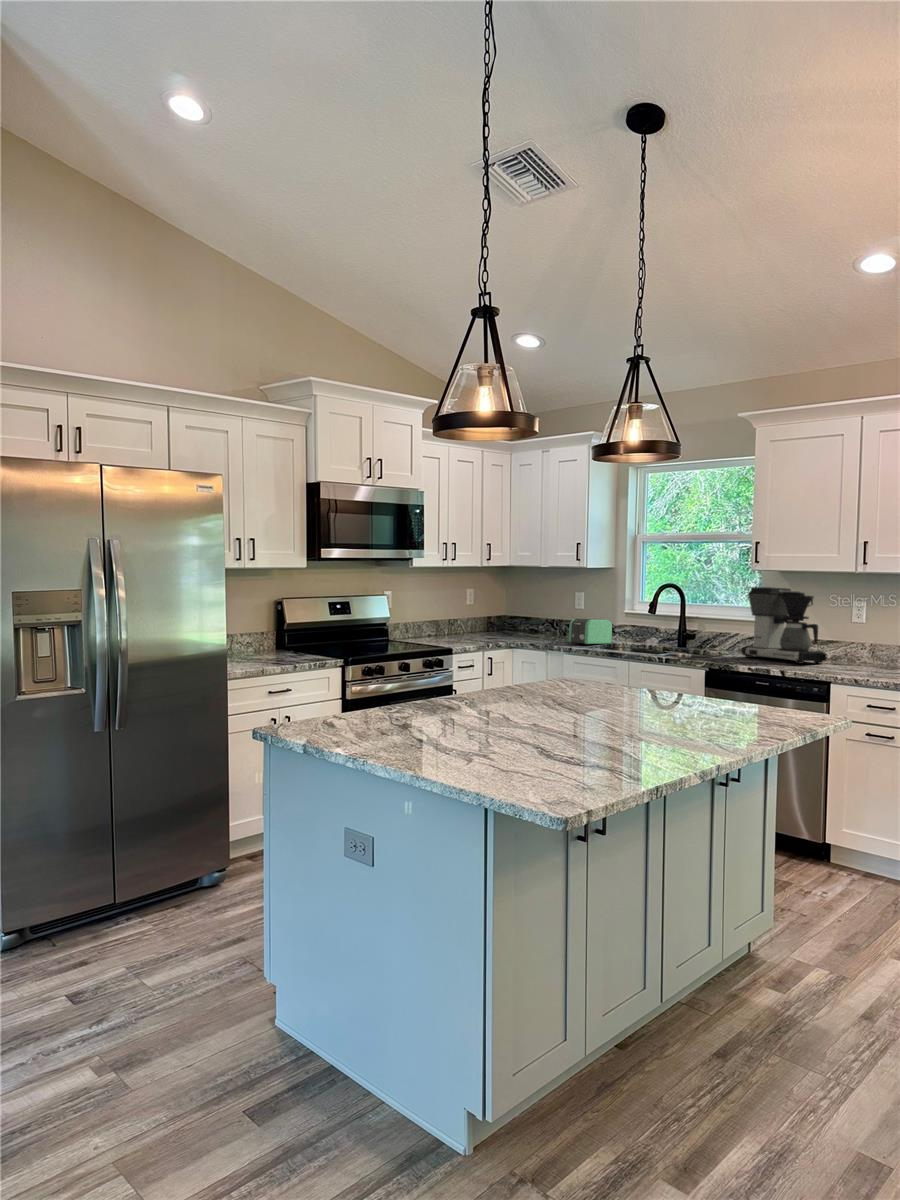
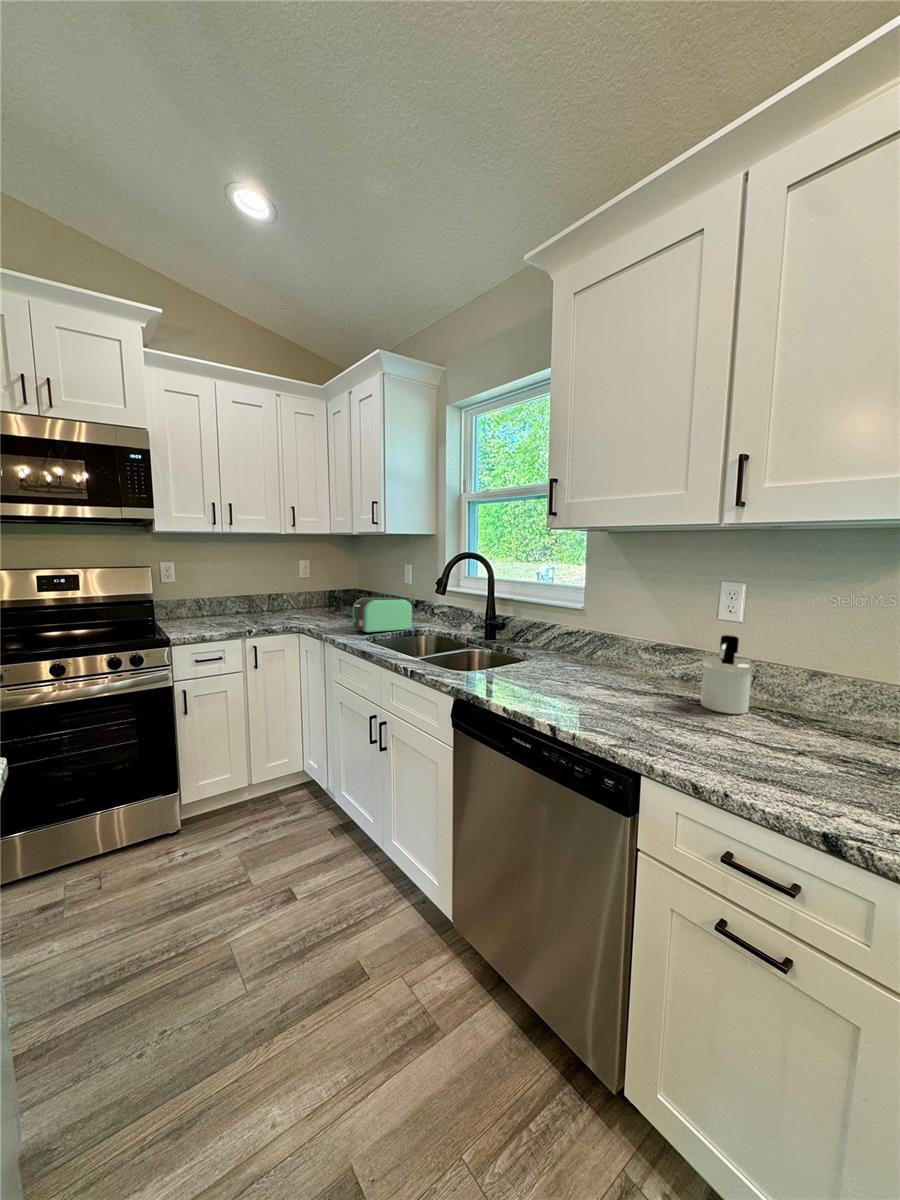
coffee maker: present [742,587,827,663] -> none [536,557,665,698]
soap dispenser: none [847,628,873,667] -> present [701,635,754,714]

